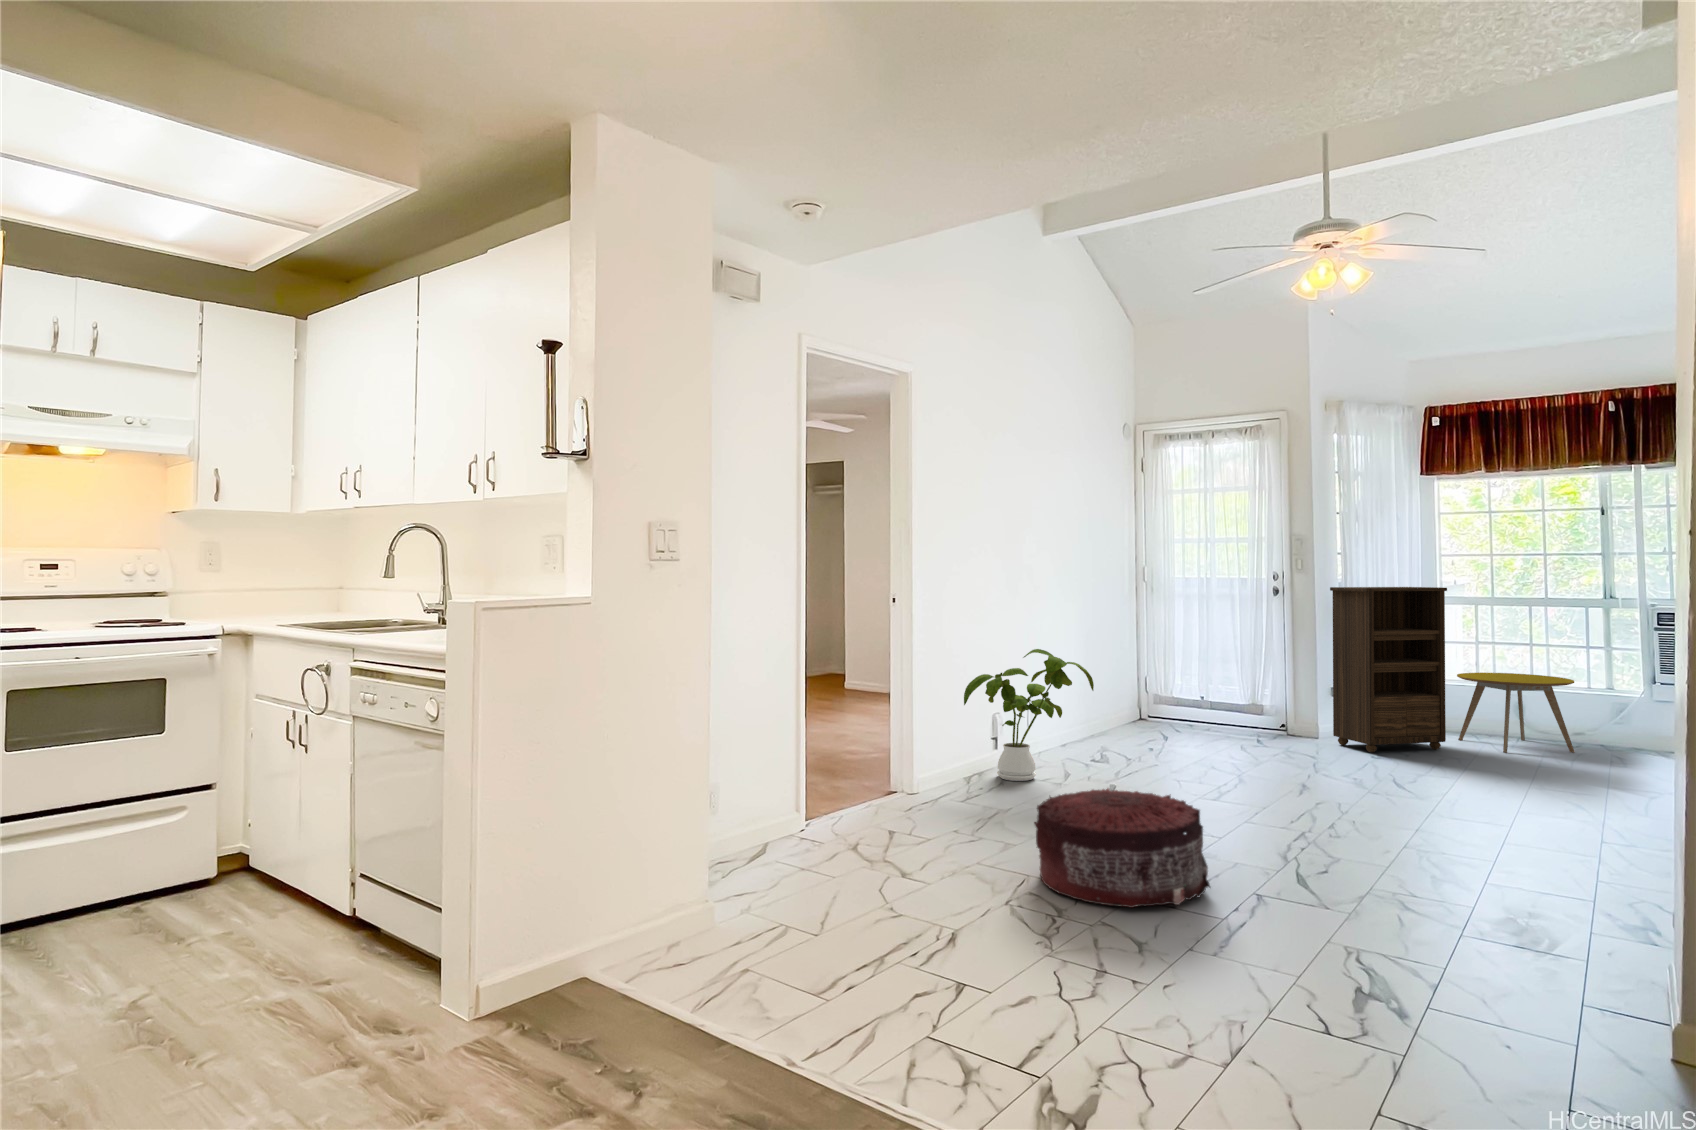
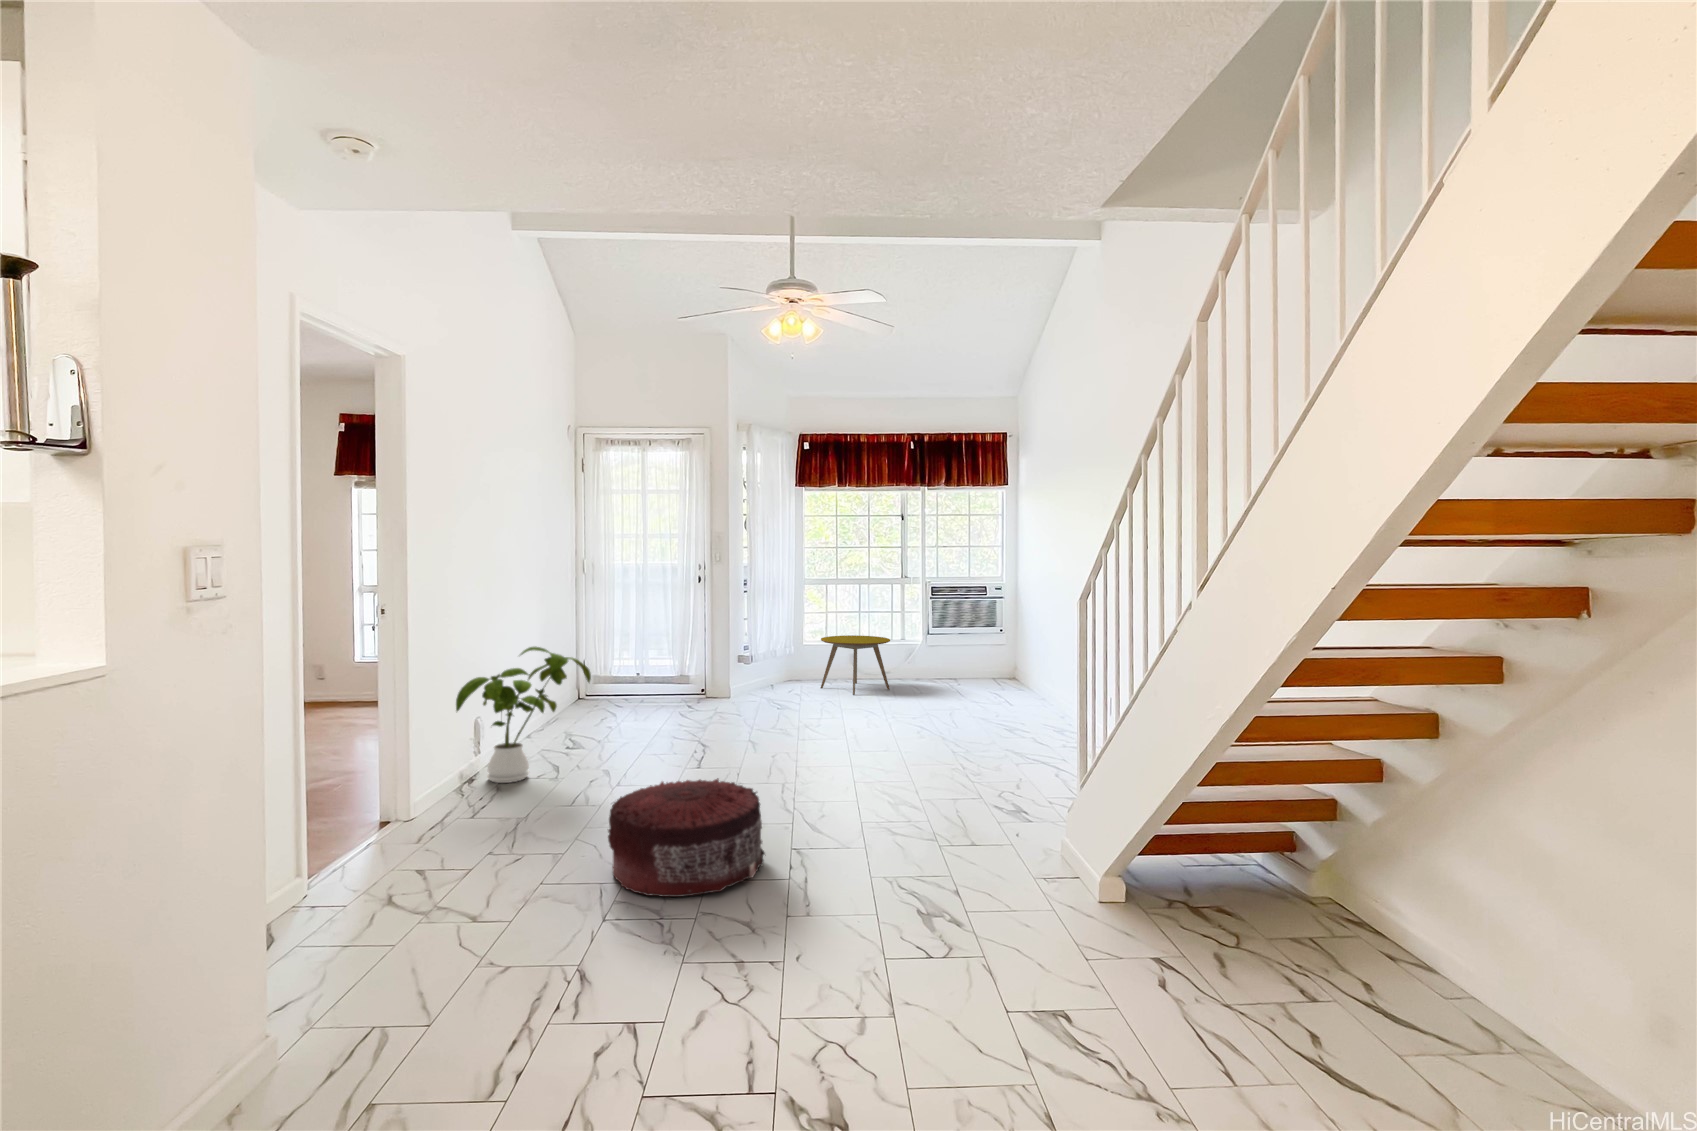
bookshelf: present [1330,587,1447,752] -> none [745,573,822,707]

